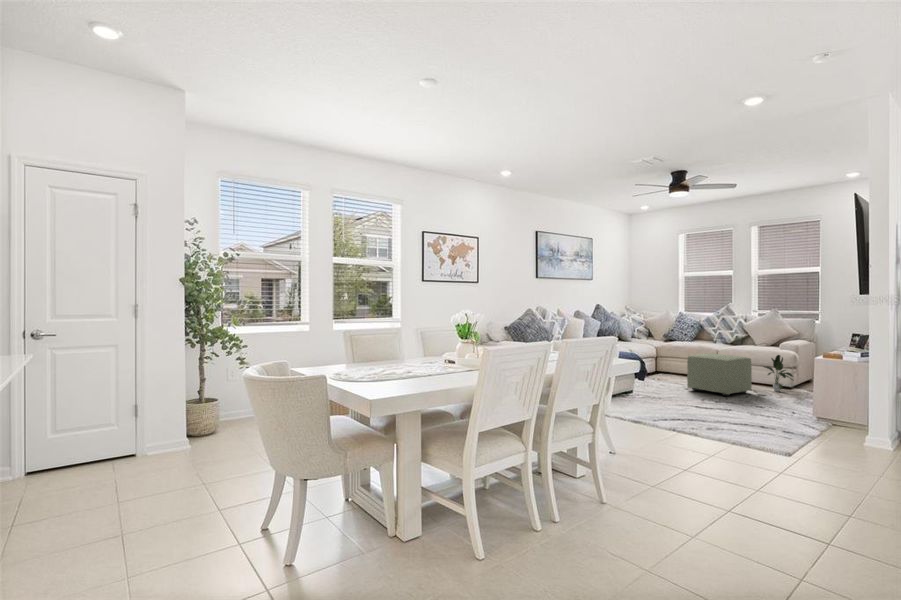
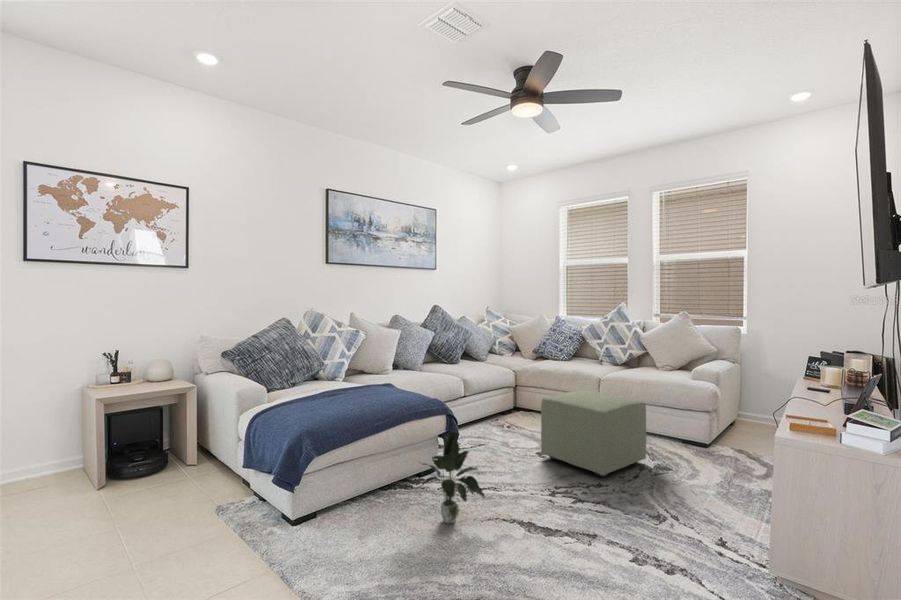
potted plant: present [764,355,793,392] -> present [419,432,484,523]

